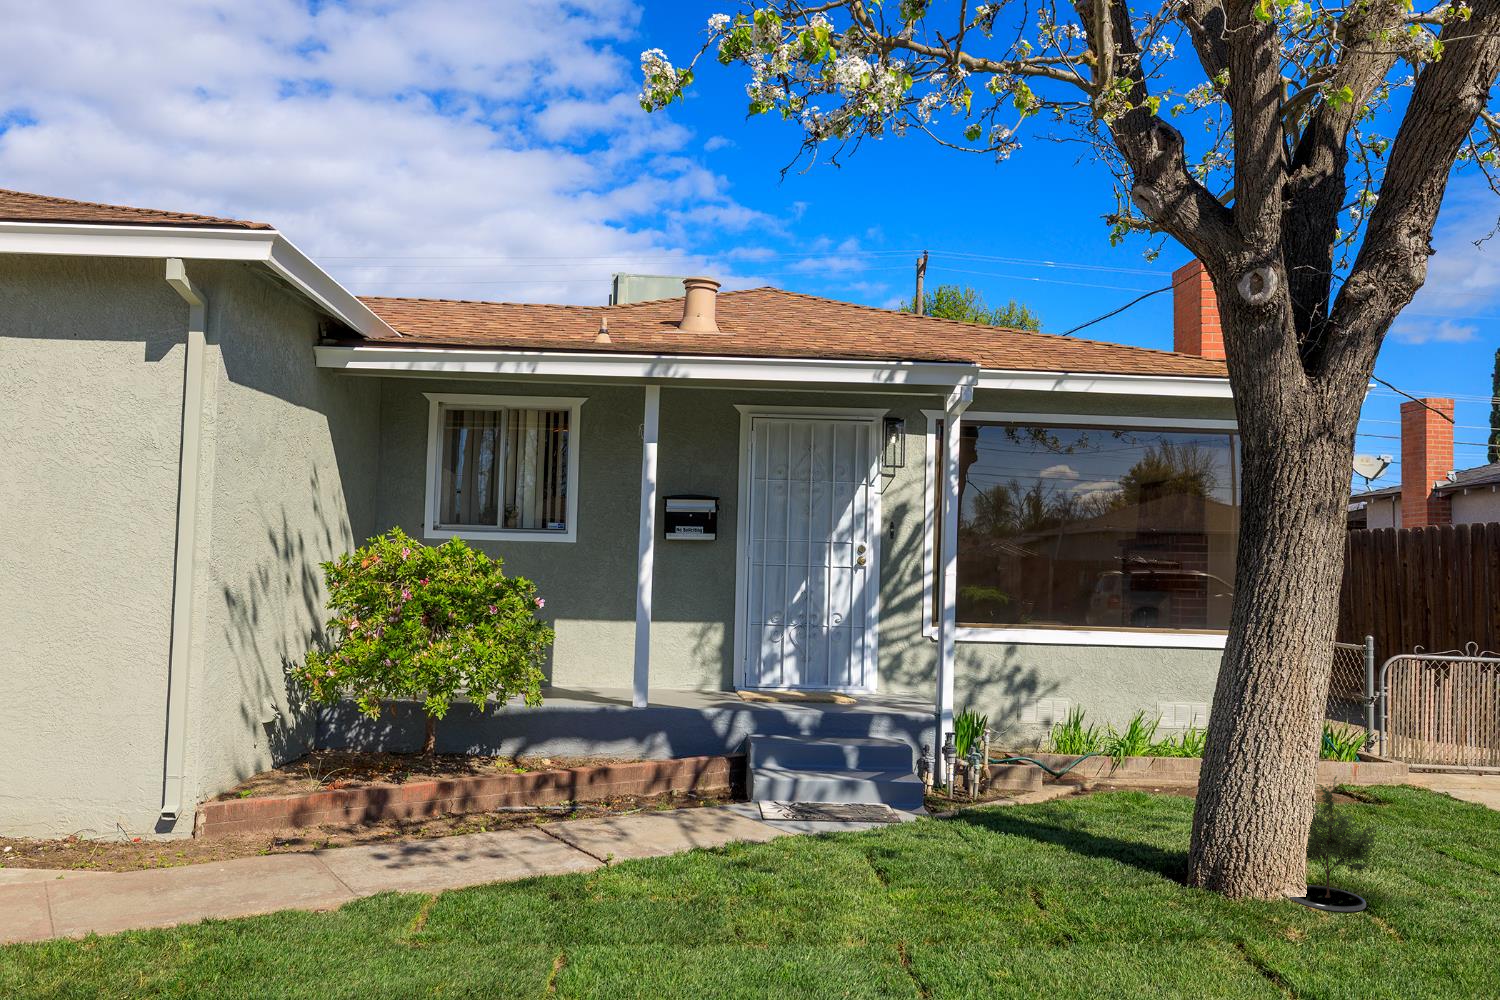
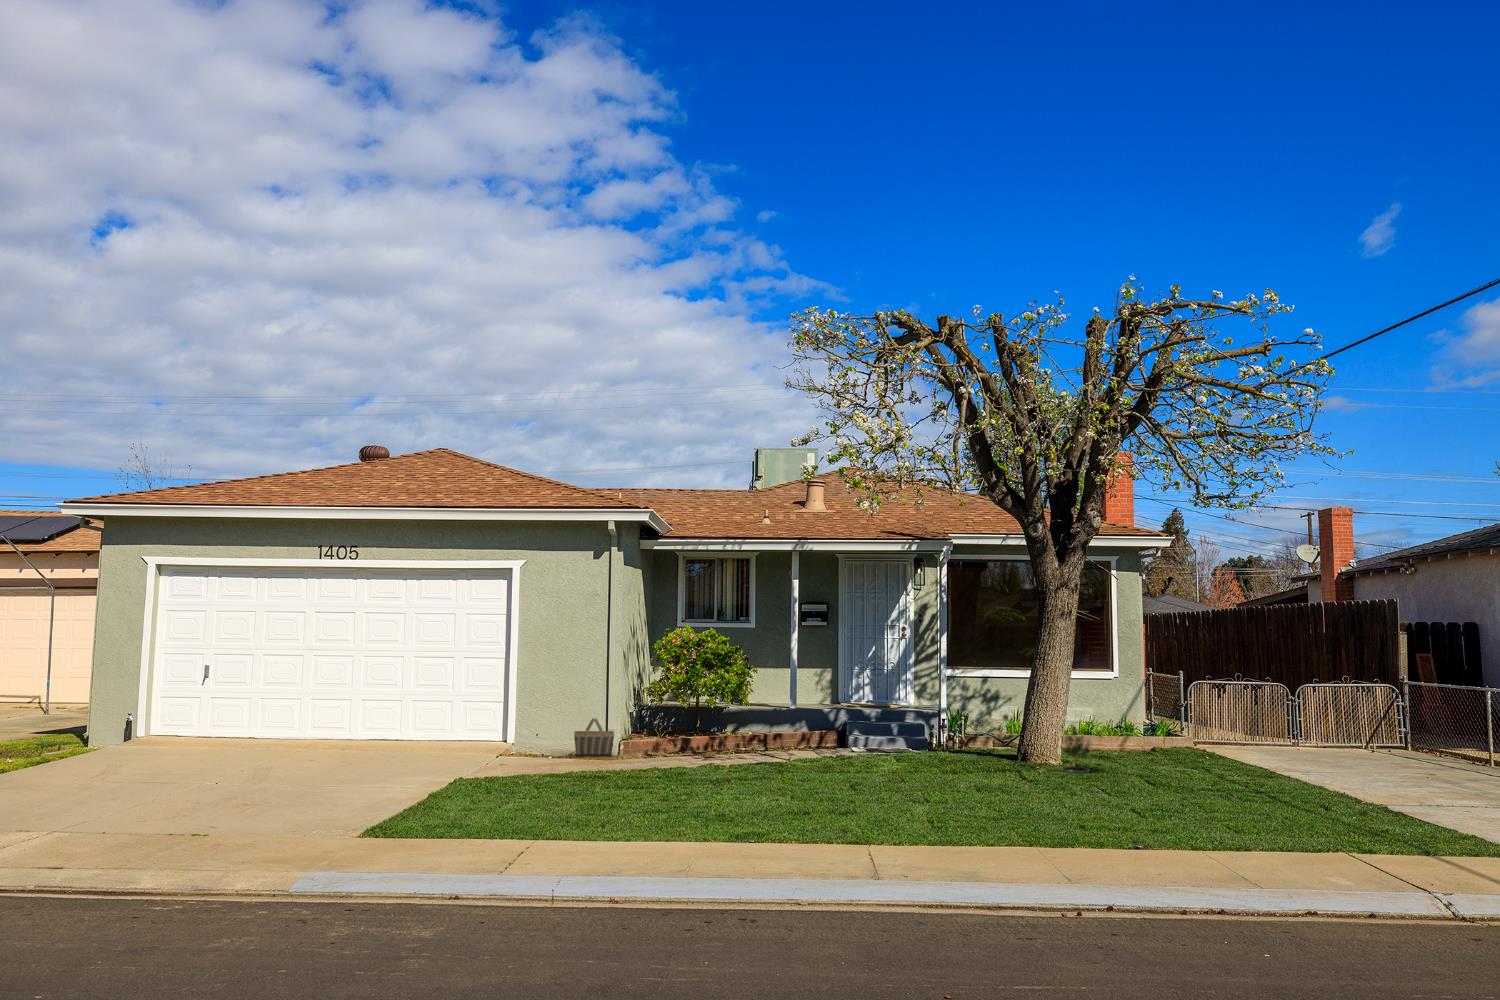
basket: none [49,752,178,855] -> present [574,718,614,756]

